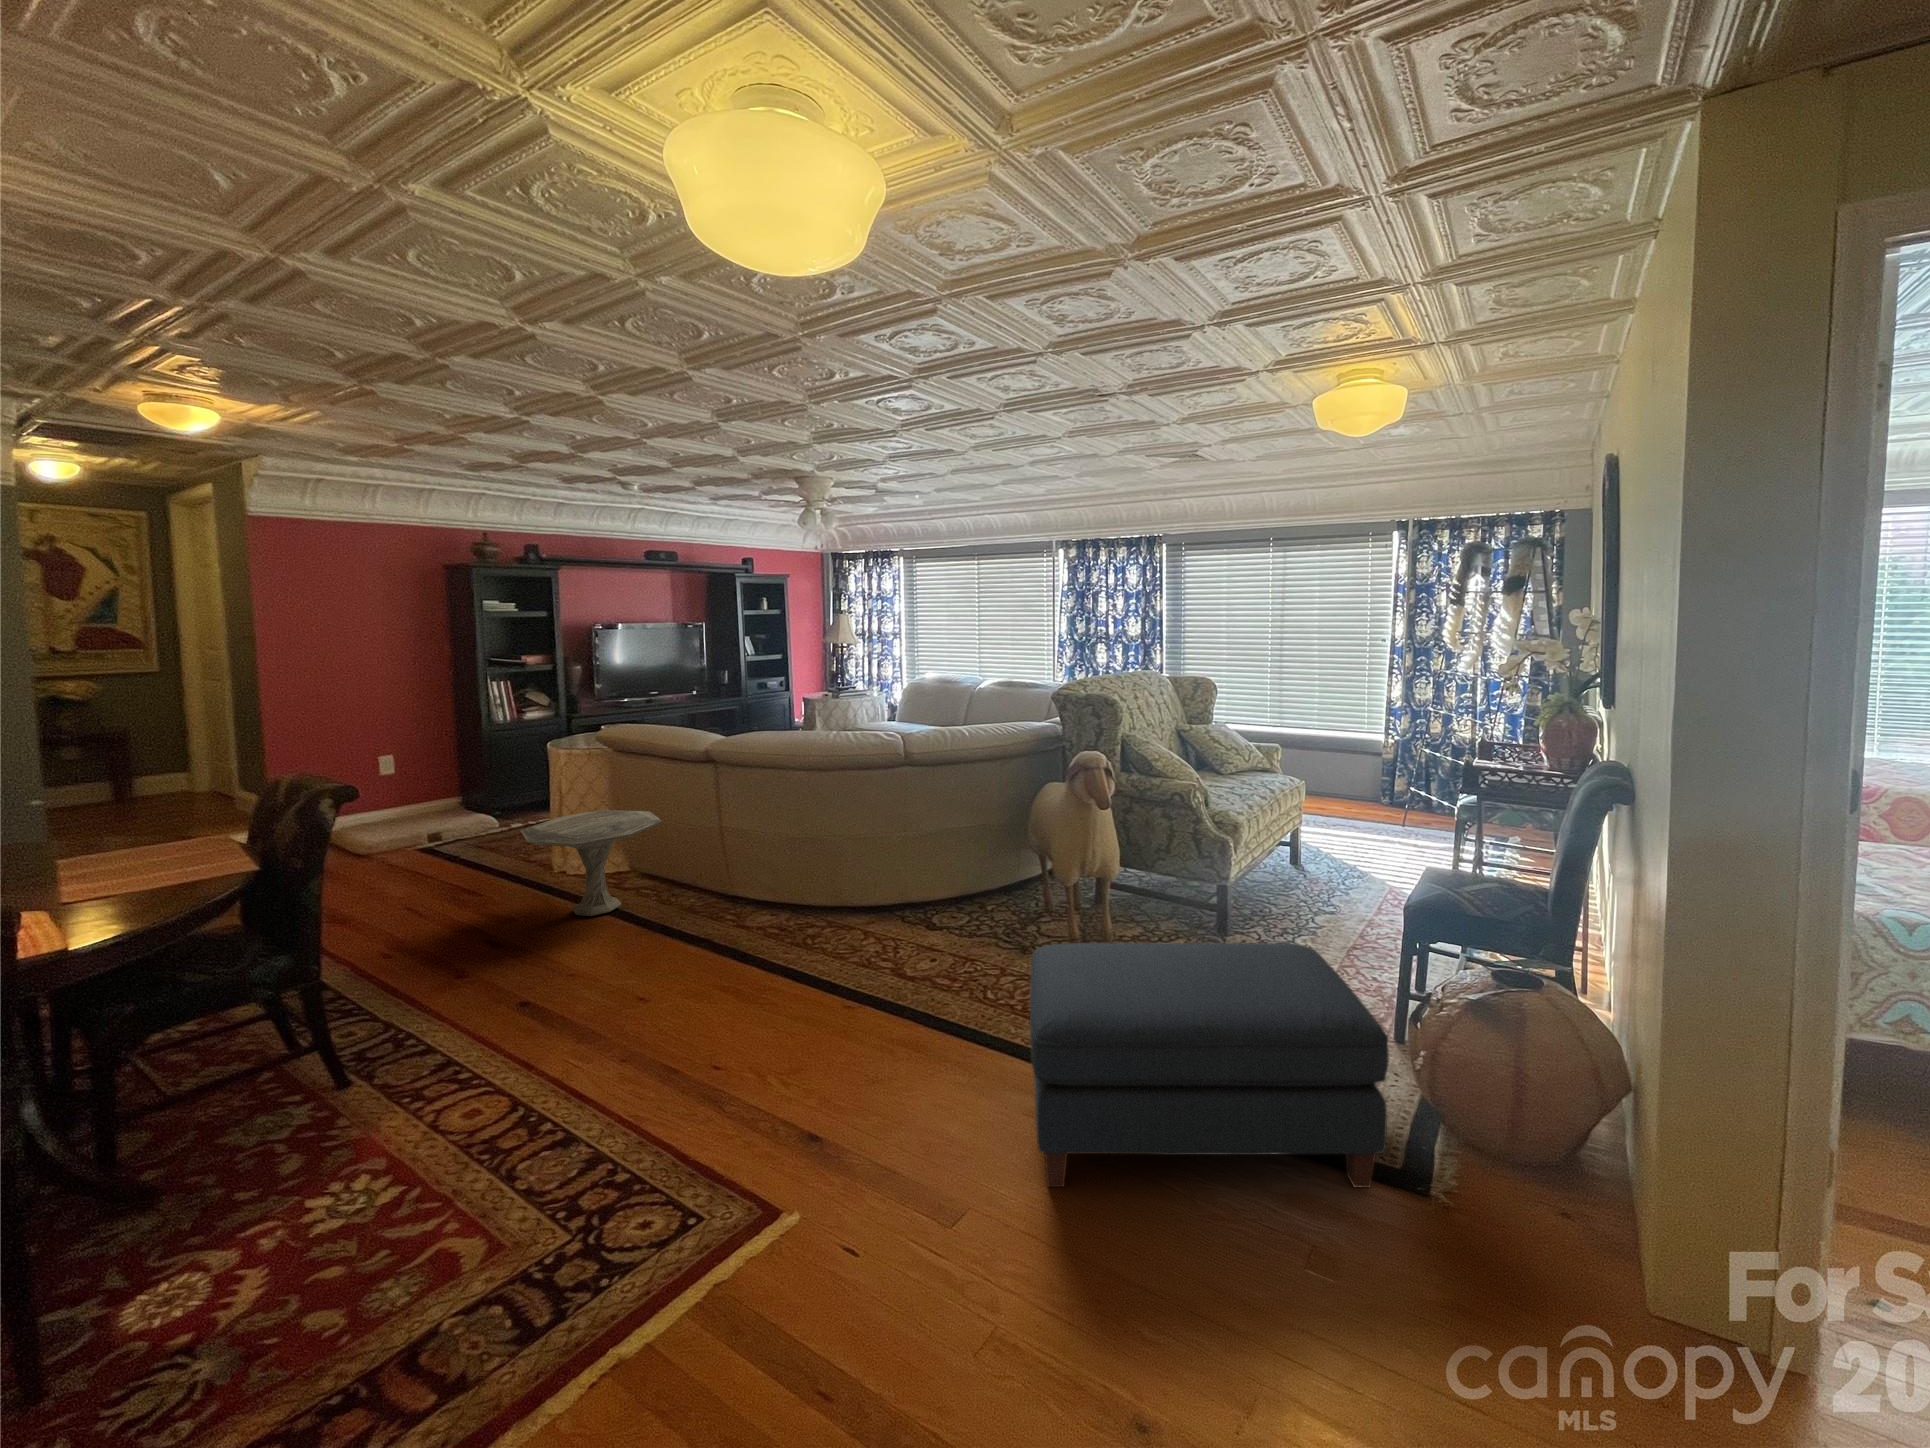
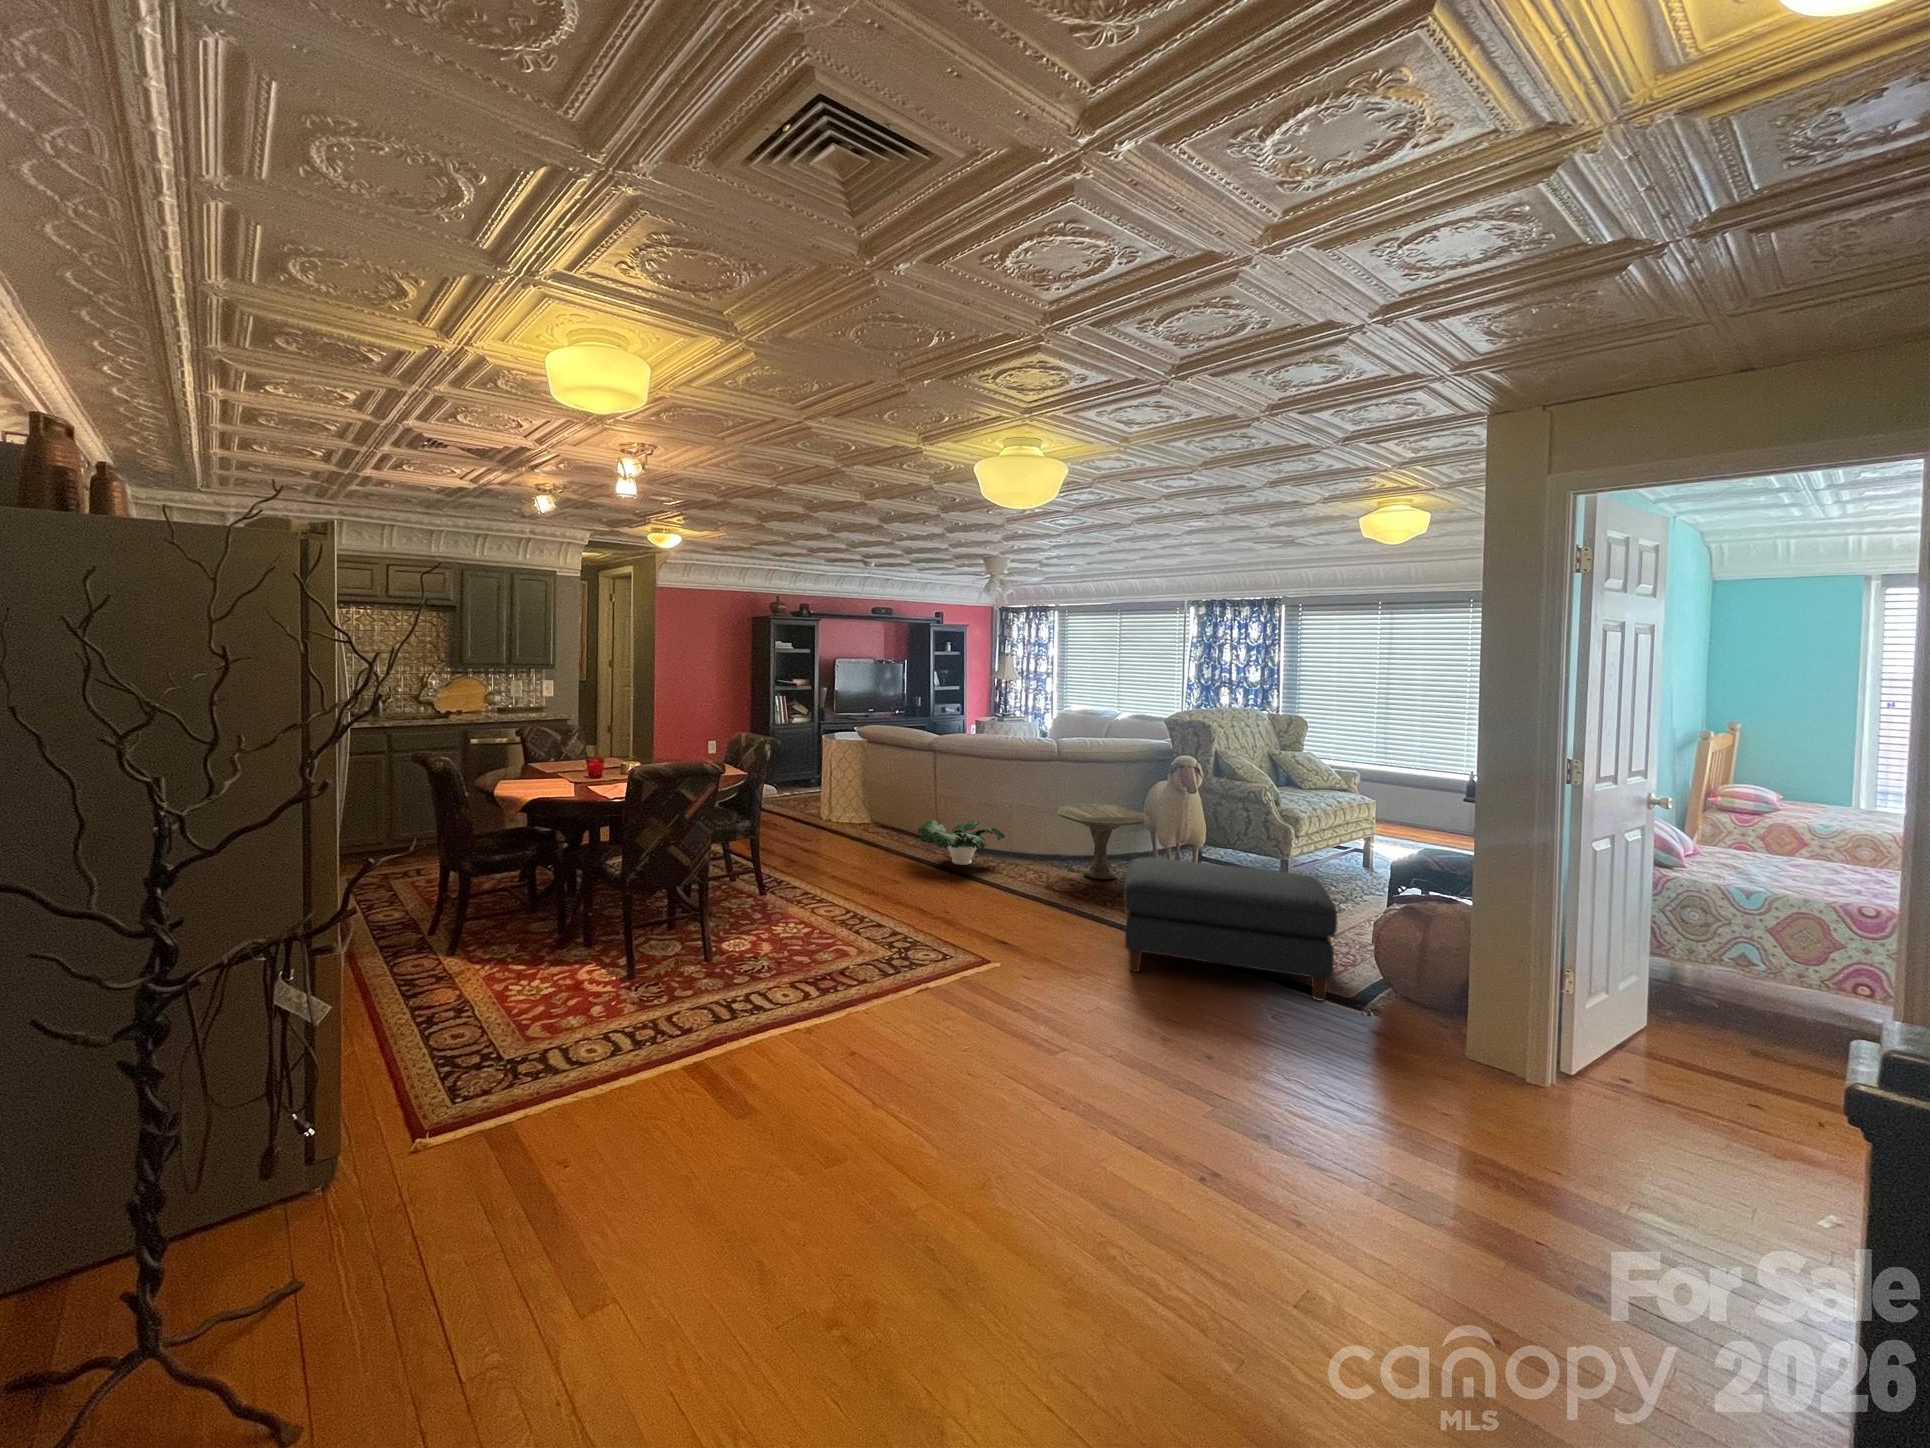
side table: present [520,810,662,916] -> present [1057,804,1147,880]
potted plant: none [684,870,831,947] -> present [918,820,1005,865]

